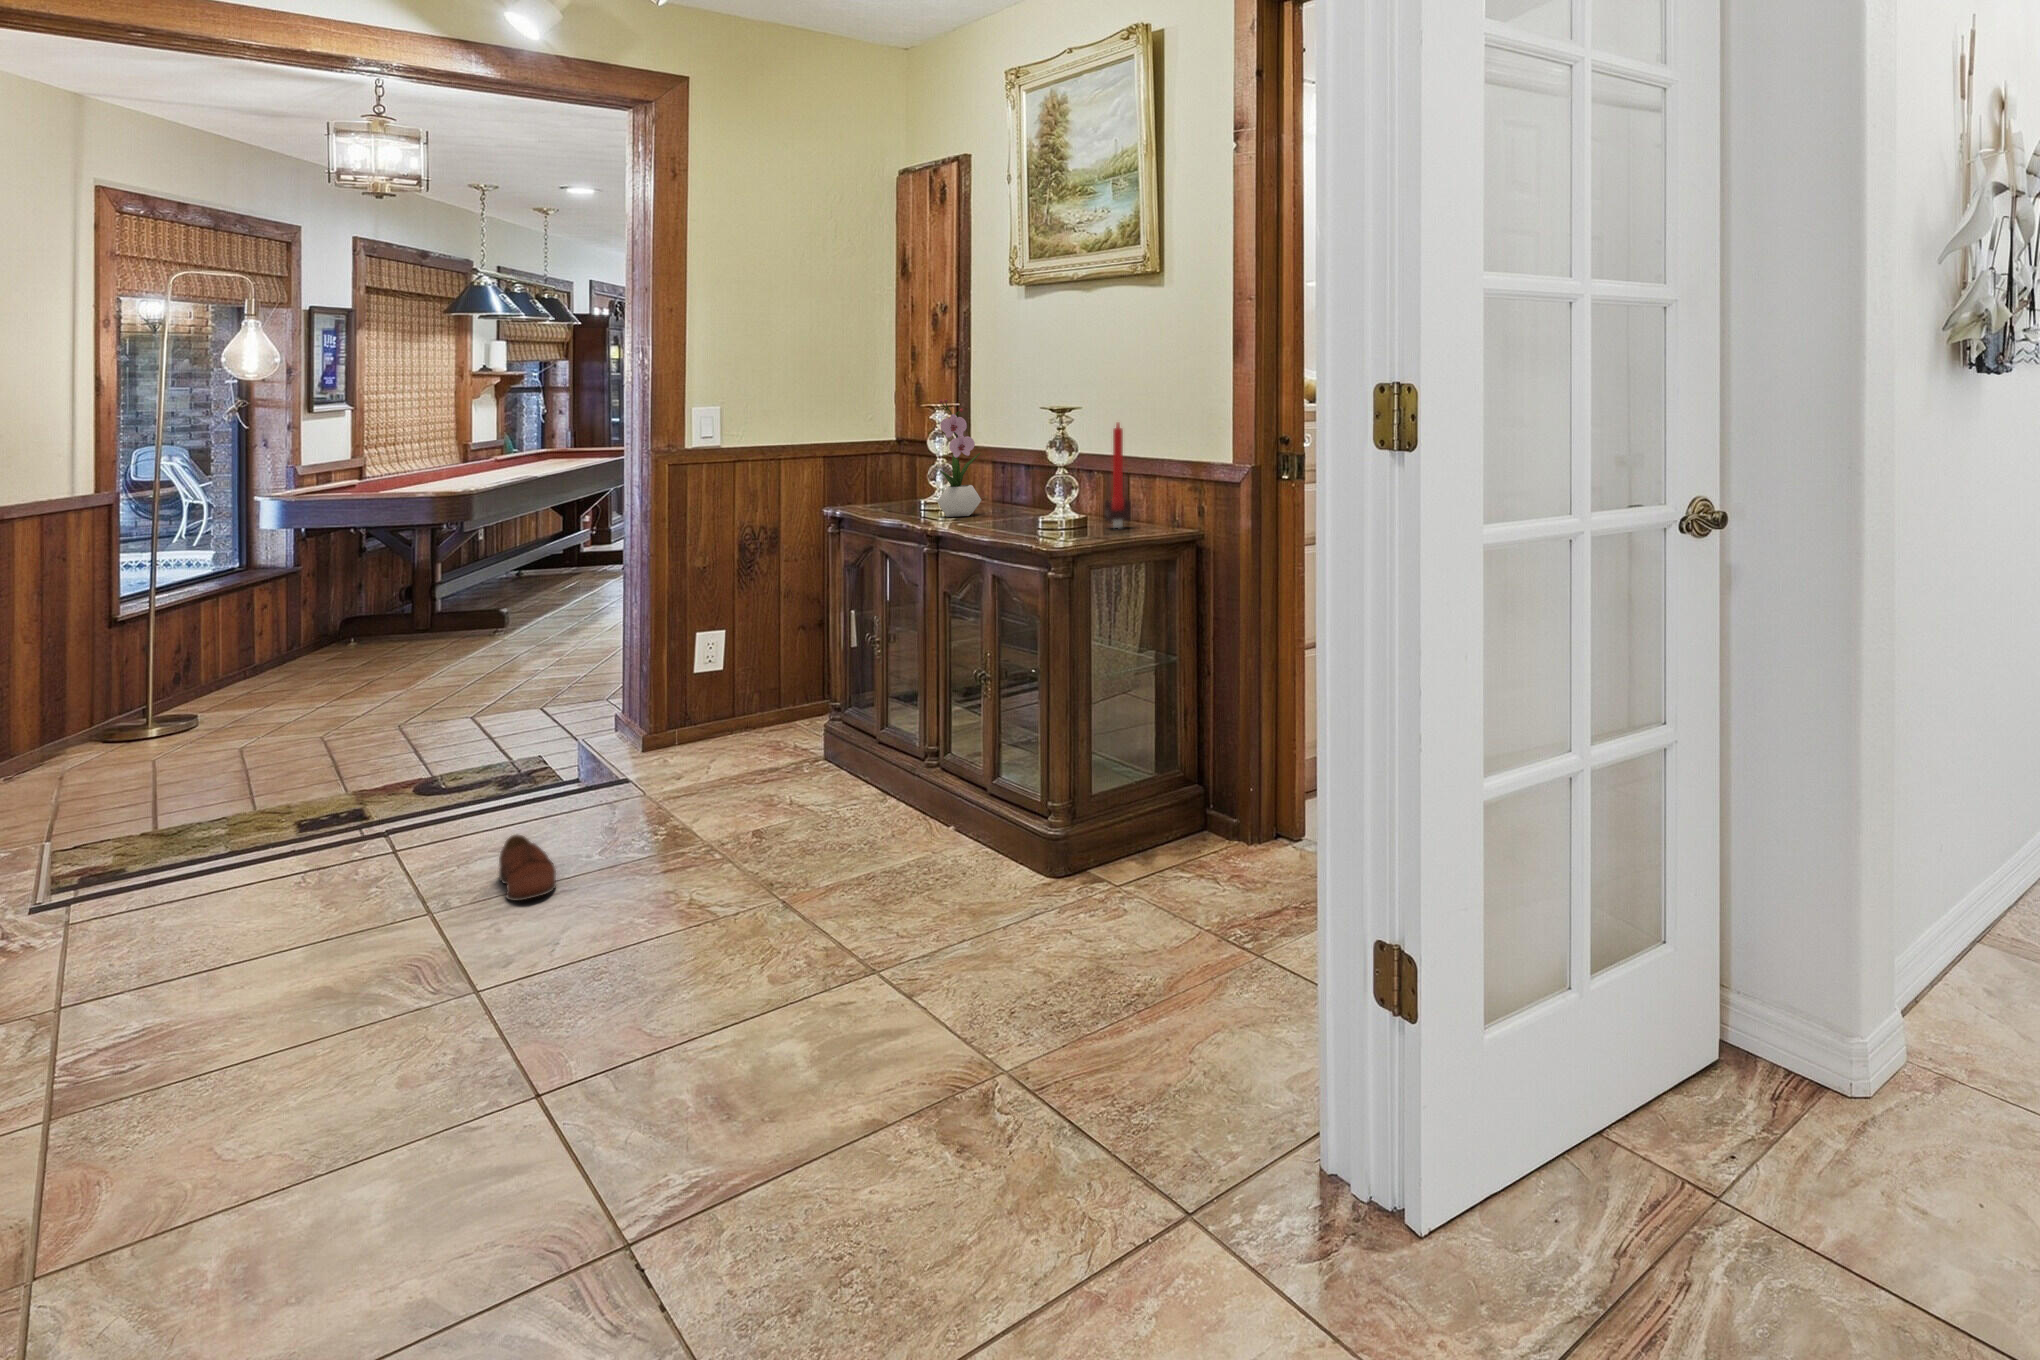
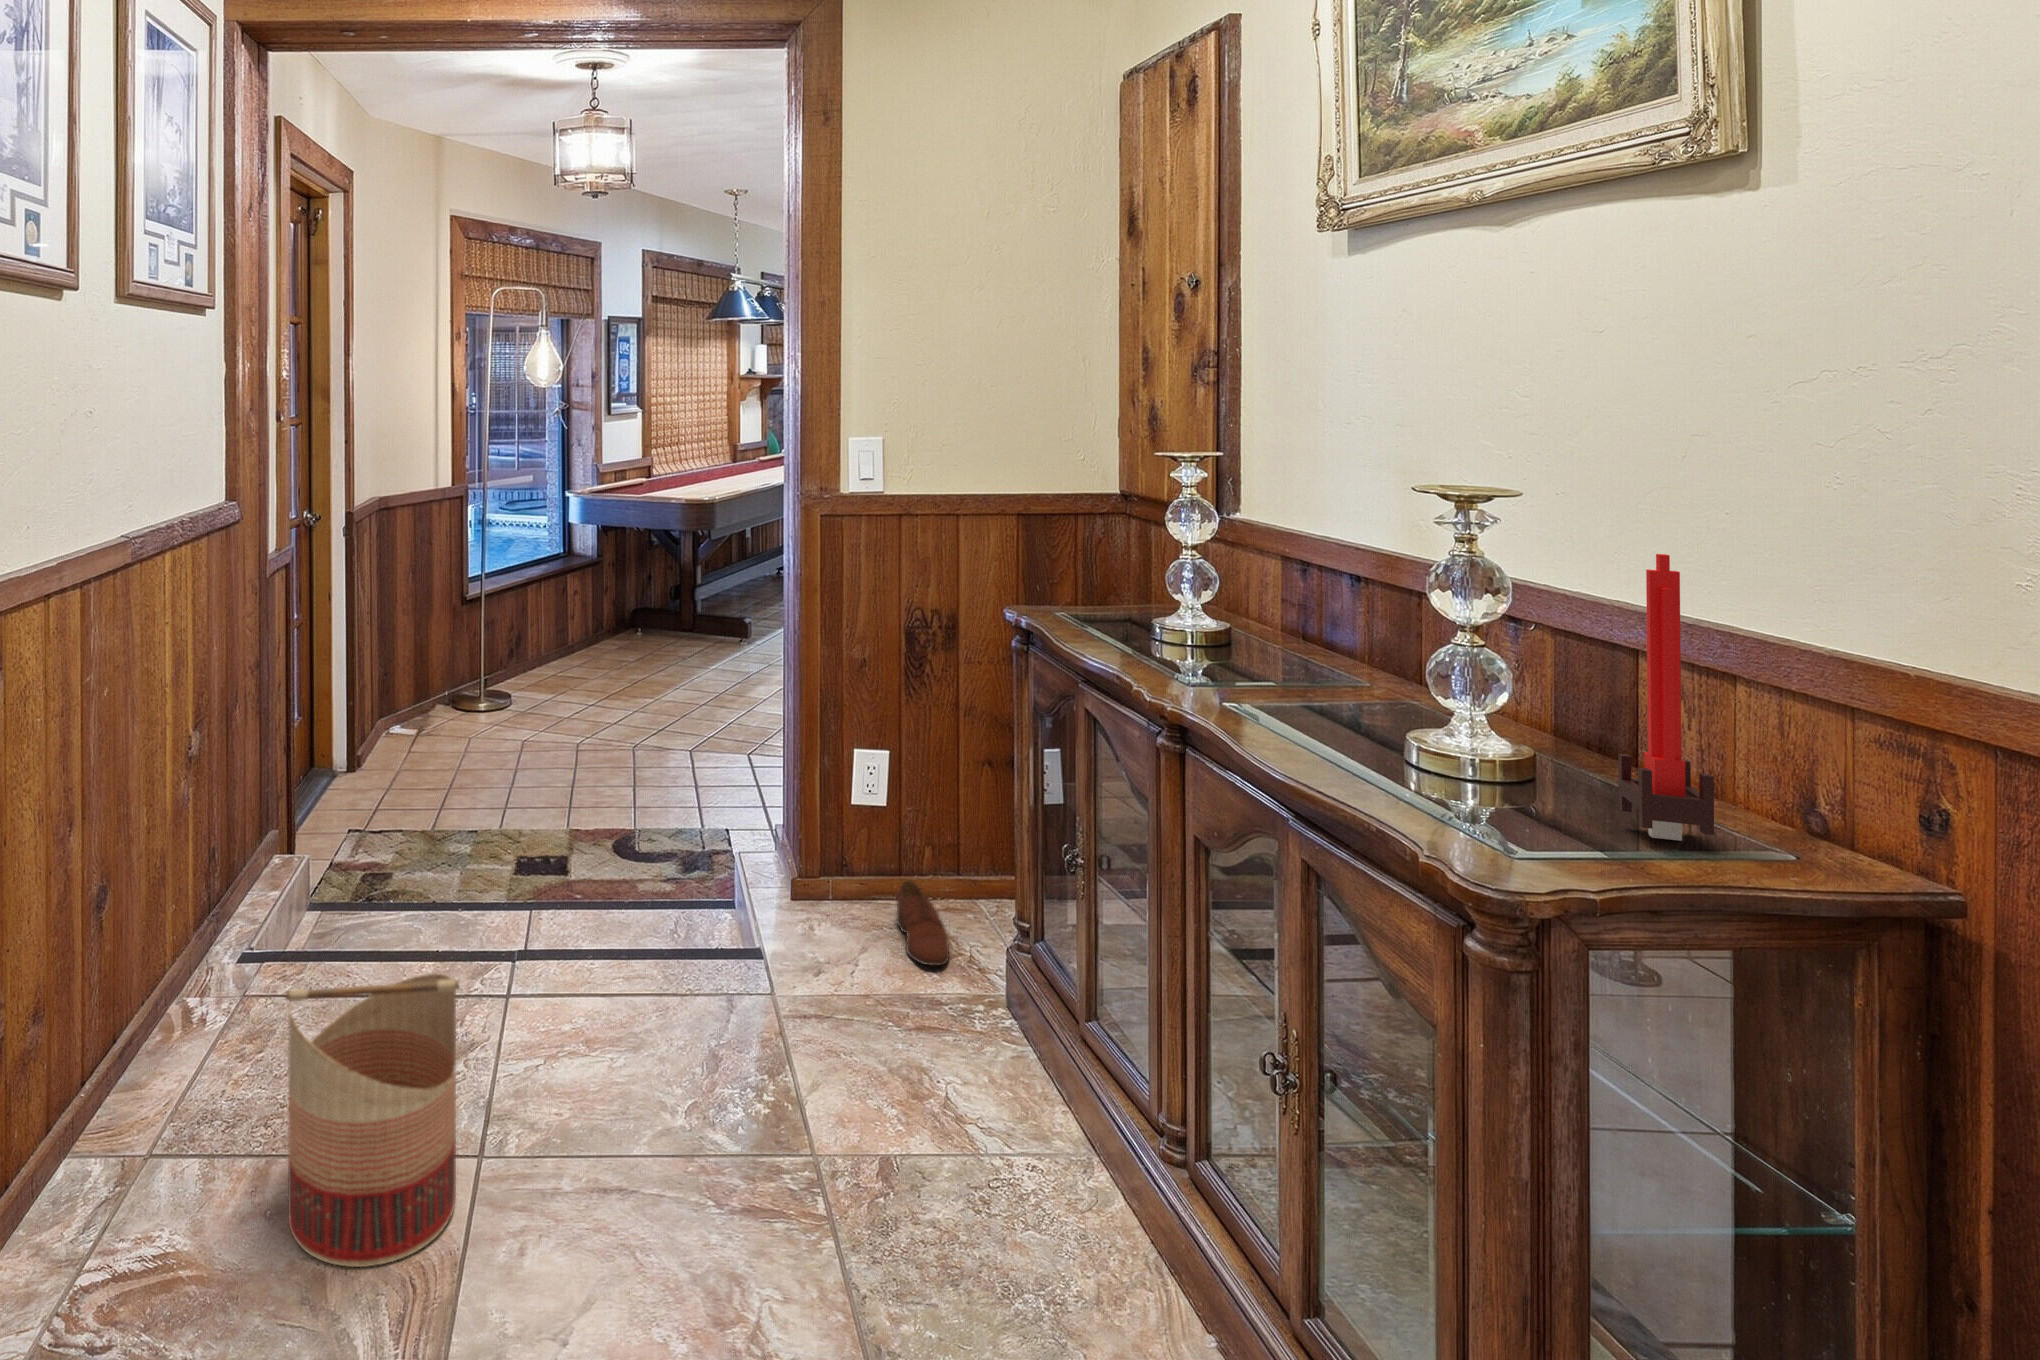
flower arrangement: present [937,399,981,517] -> none [1181,452,1268,681]
basket: none [233,789,412,1007] -> present [285,974,459,1267]
shoe: present [499,835,556,901] -> present [897,879,949,966]

